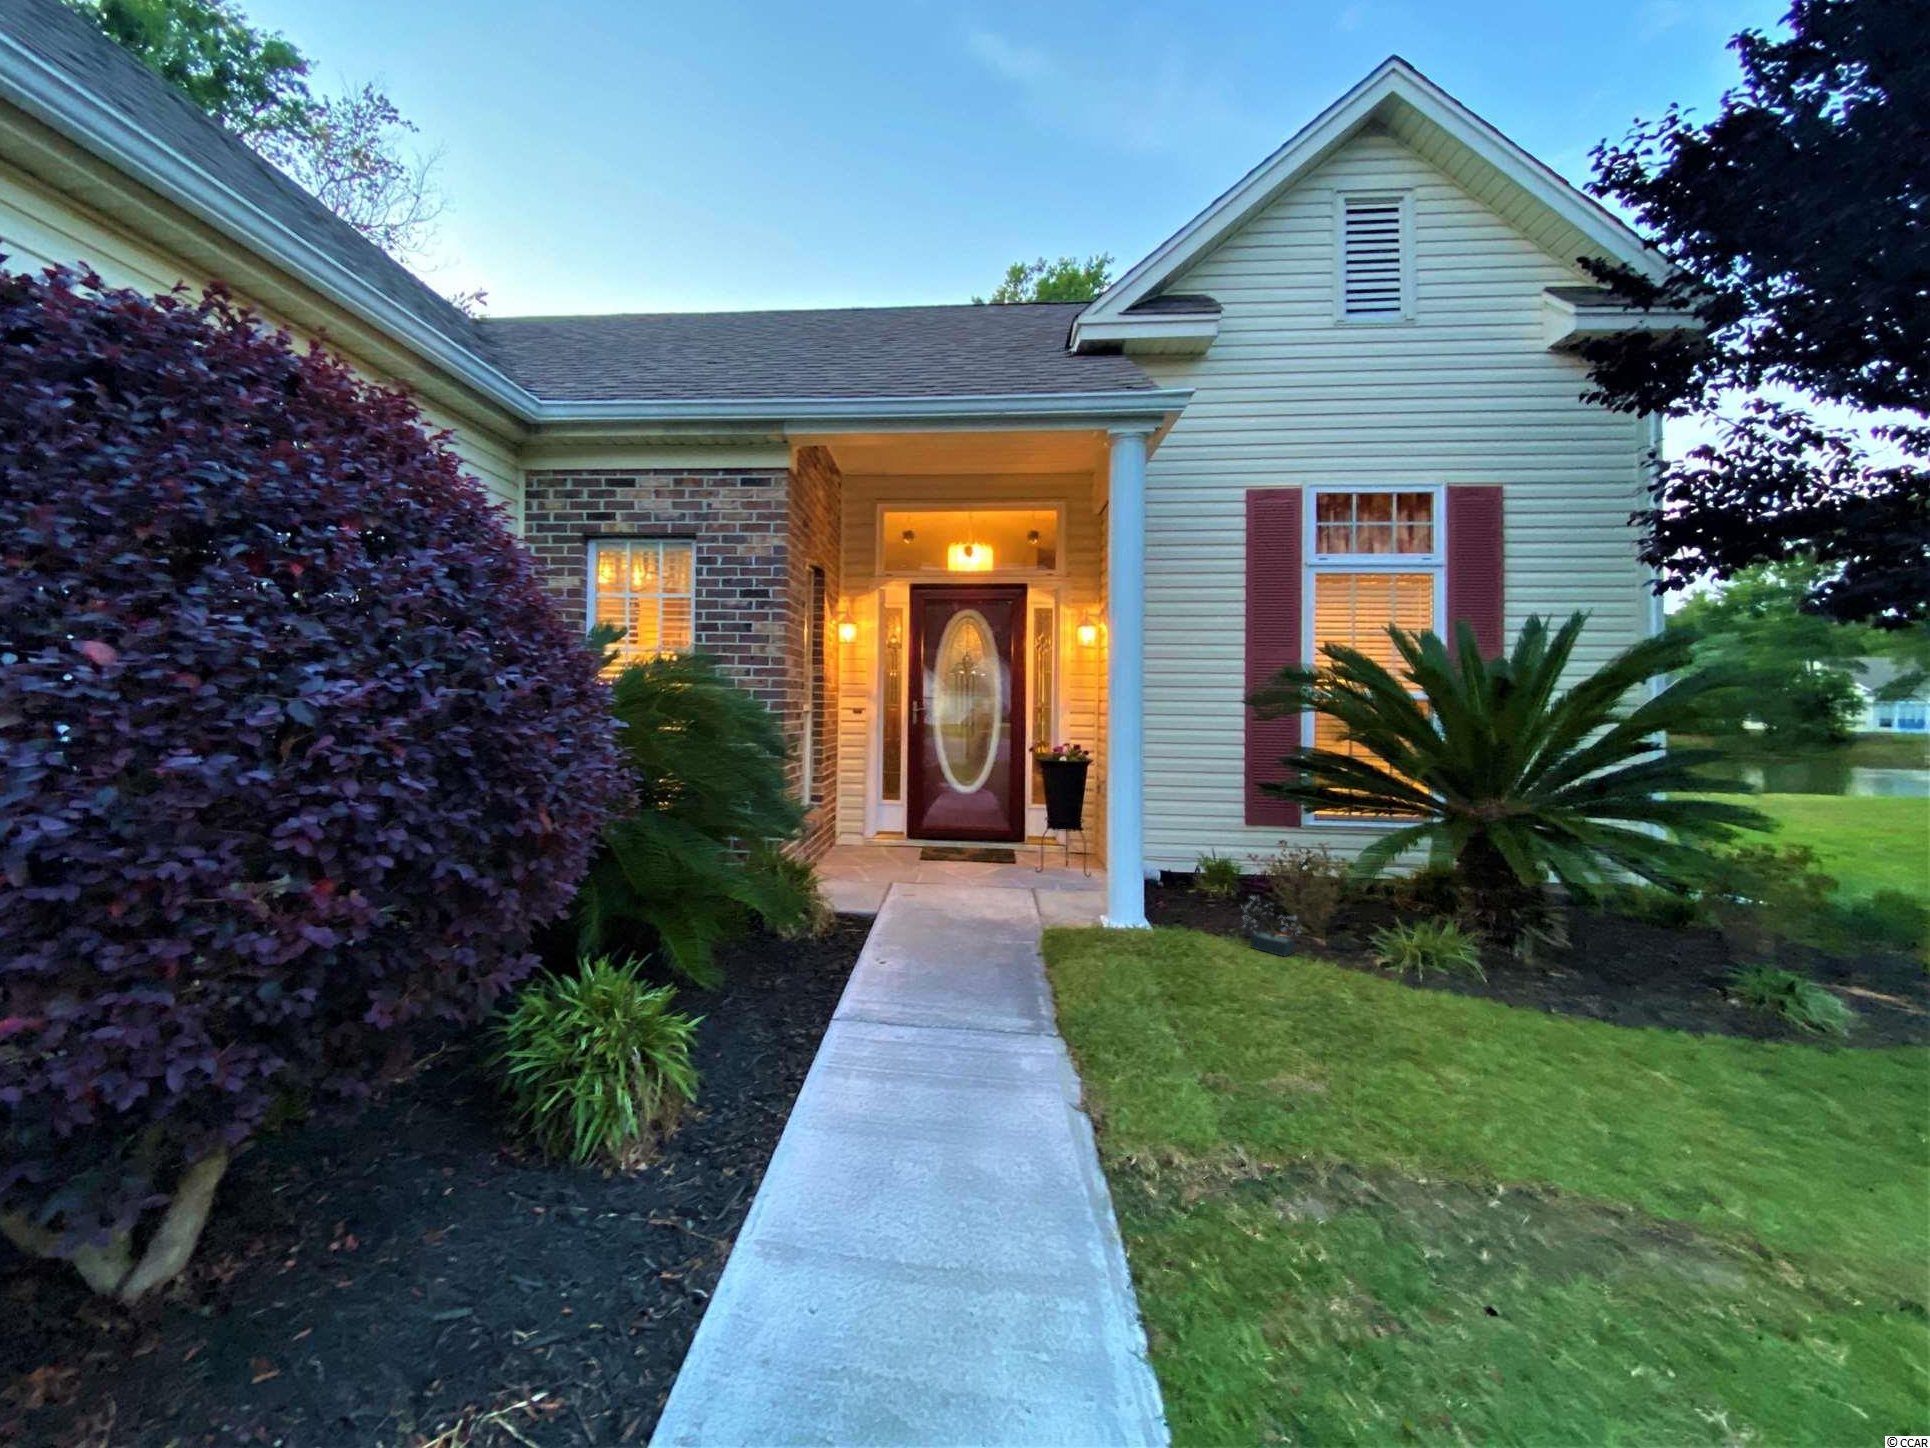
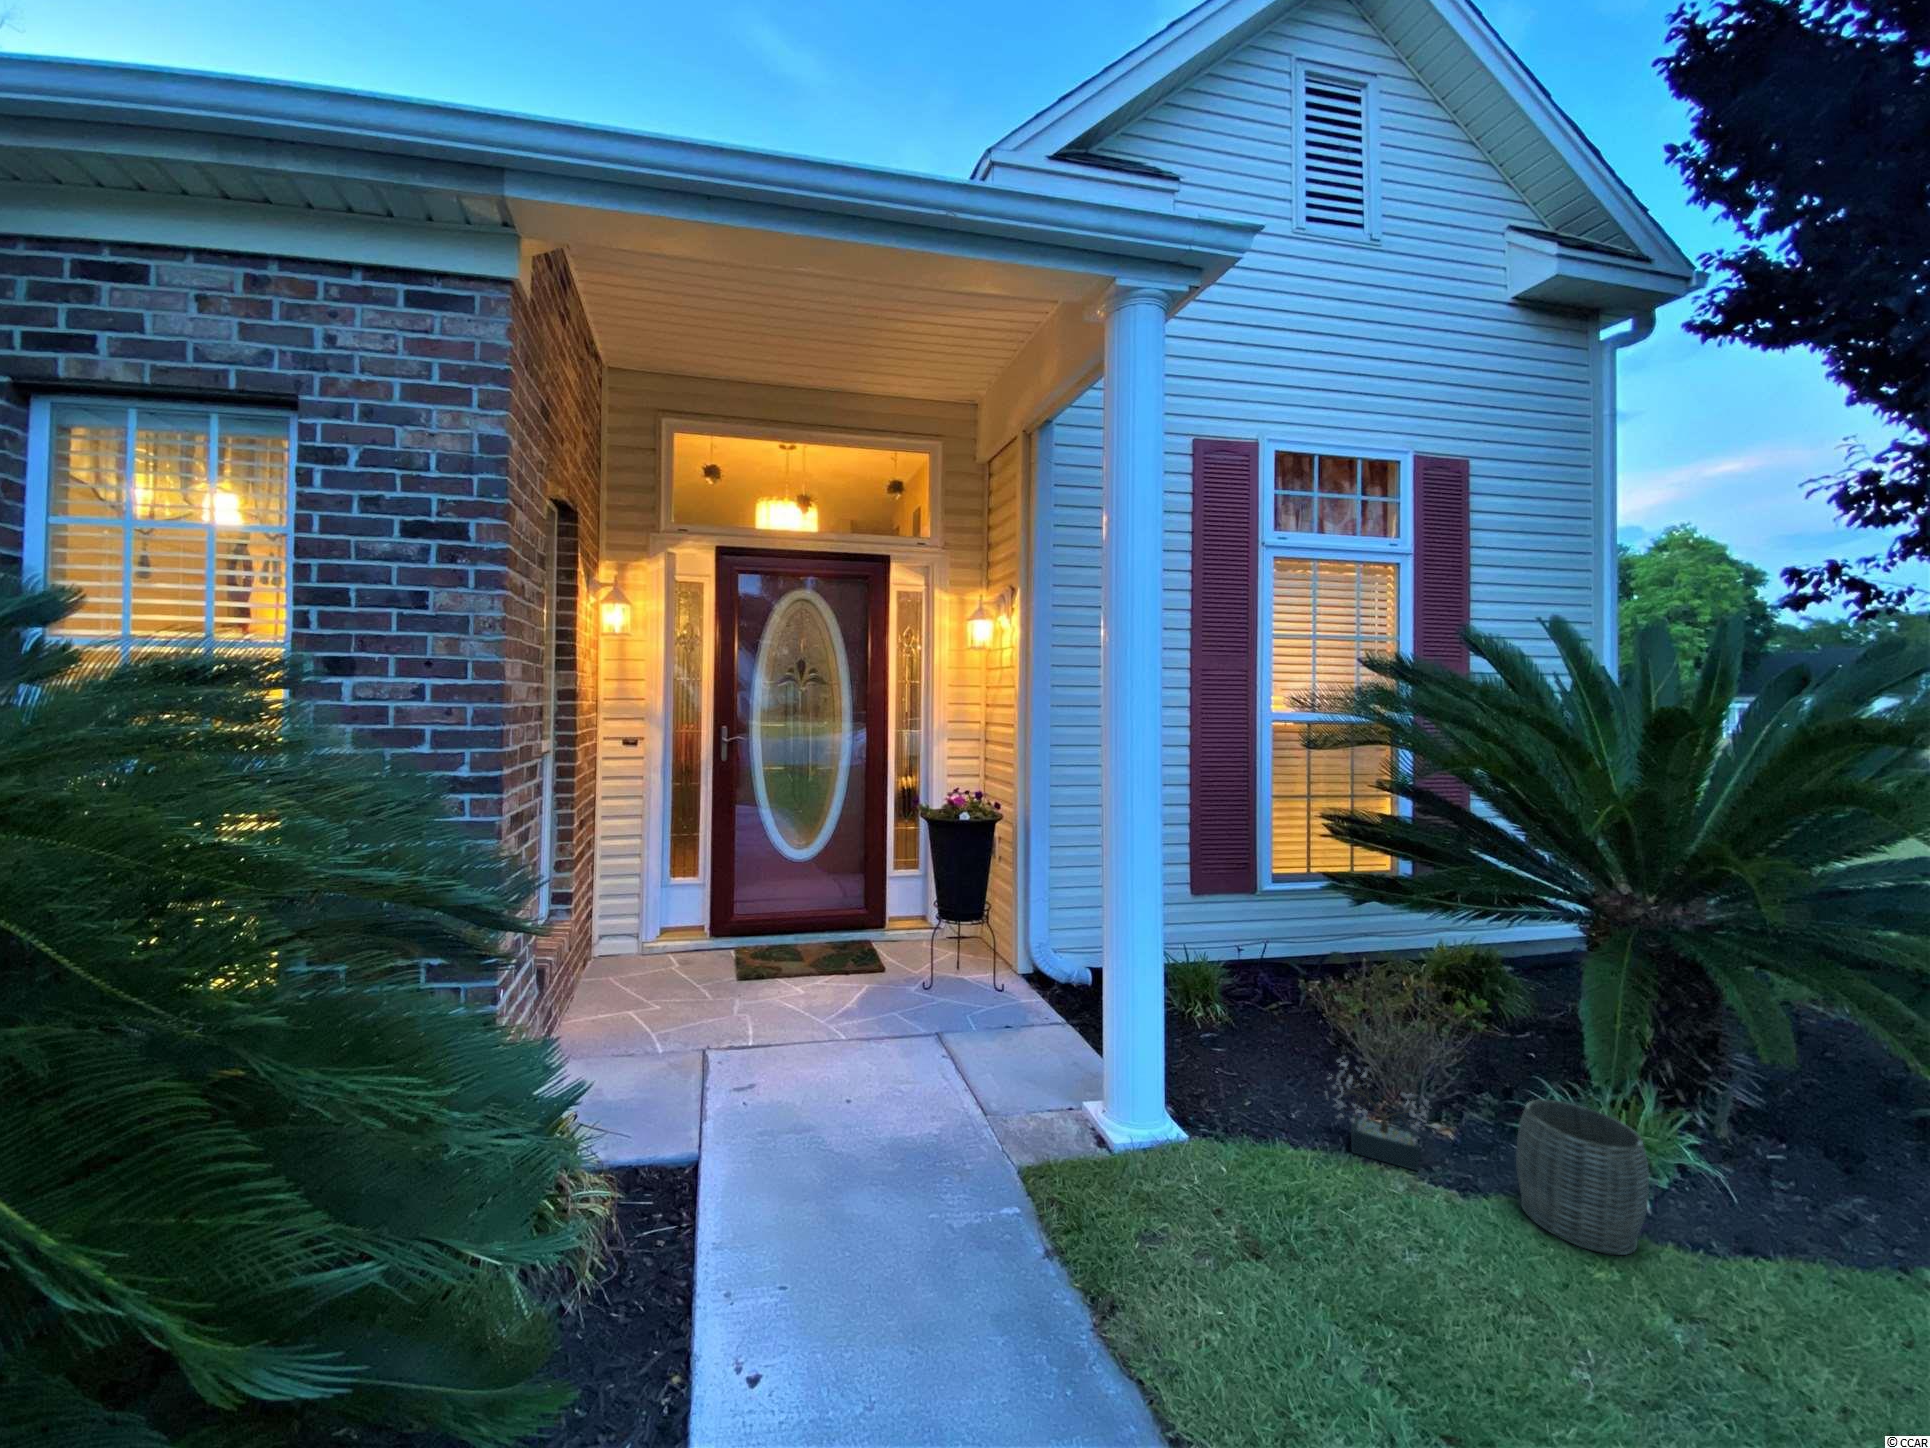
woven basket: none [1329,913,1397,989] -> present [1516,1100,1649,1255]

